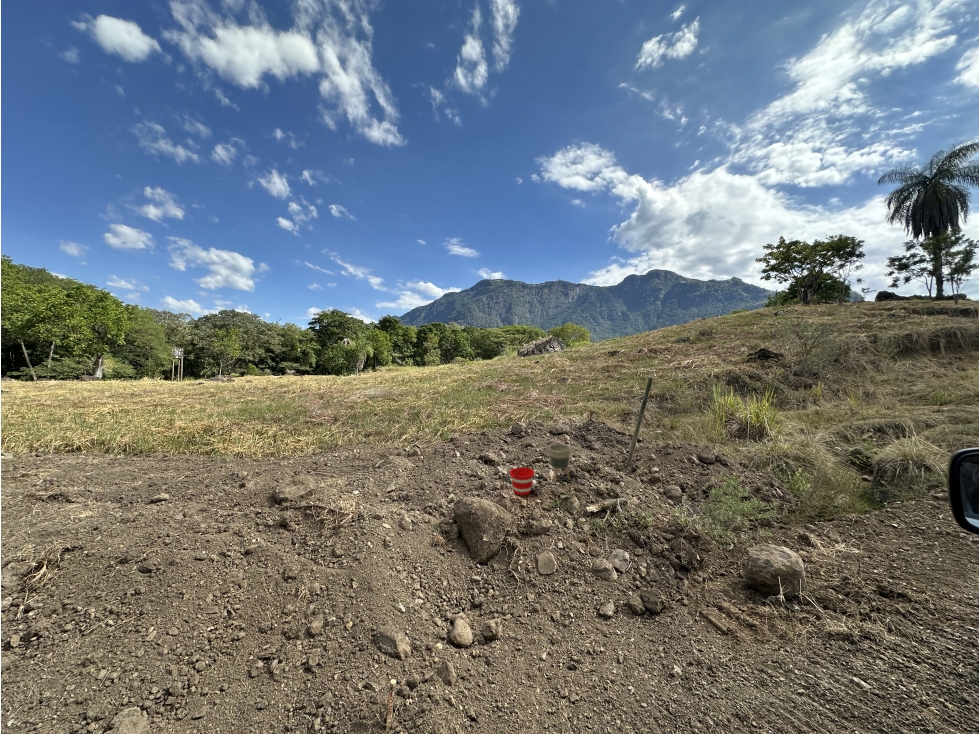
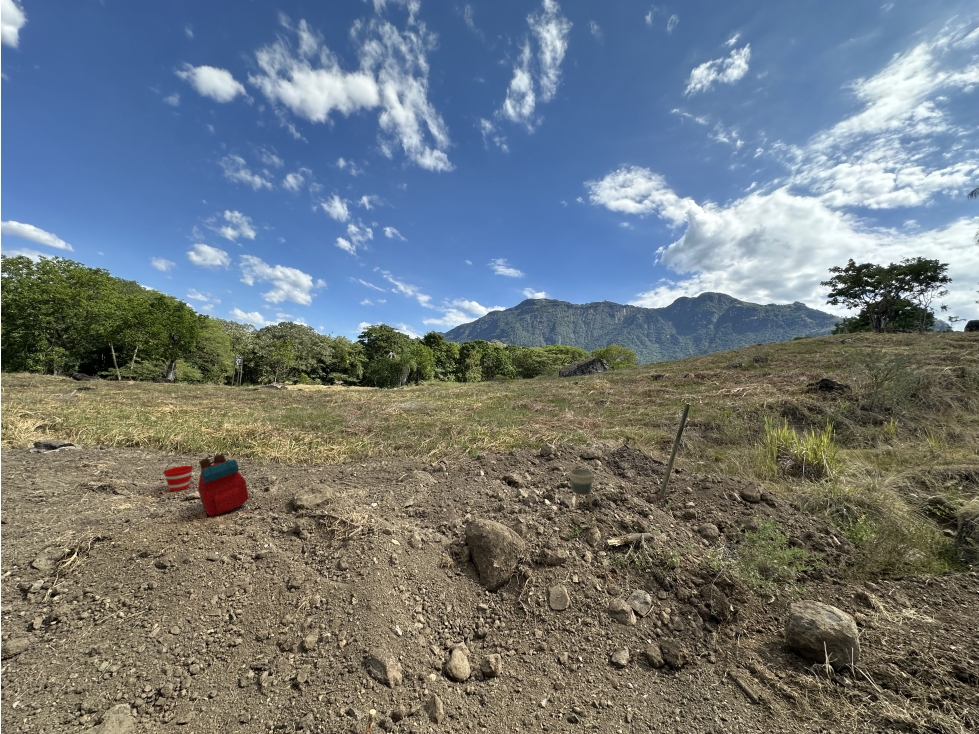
backpack: none [167,453,226,517] -> present [198,454,249,515]
bucket: present [510,461,535,495] -> present [163,464,193,491]

